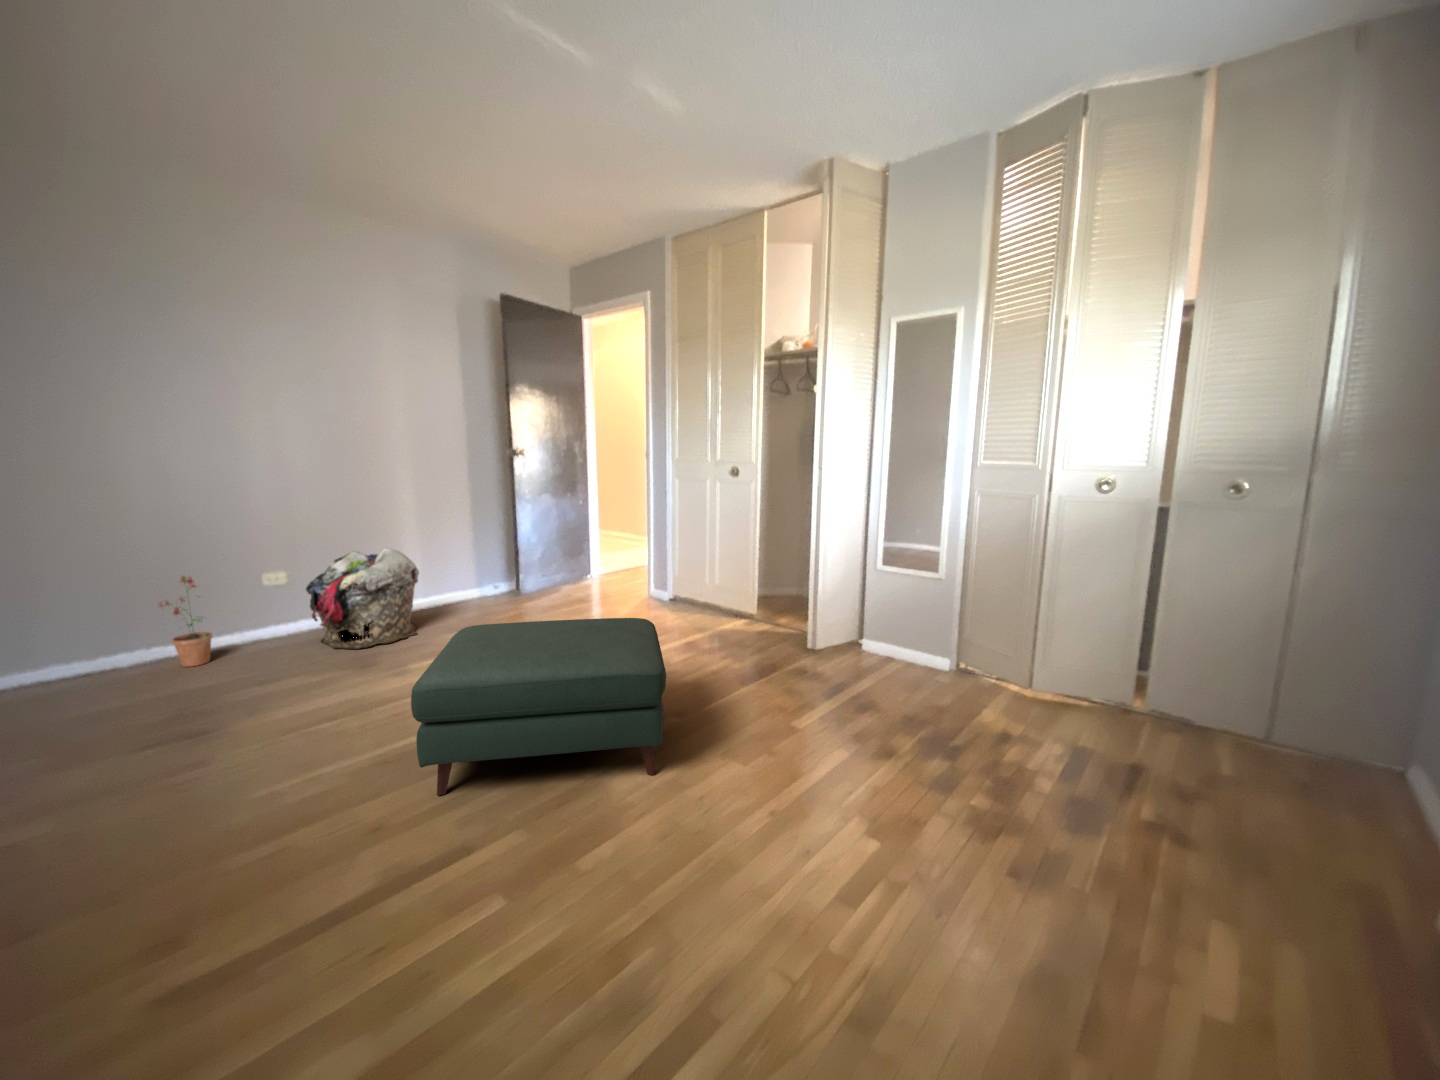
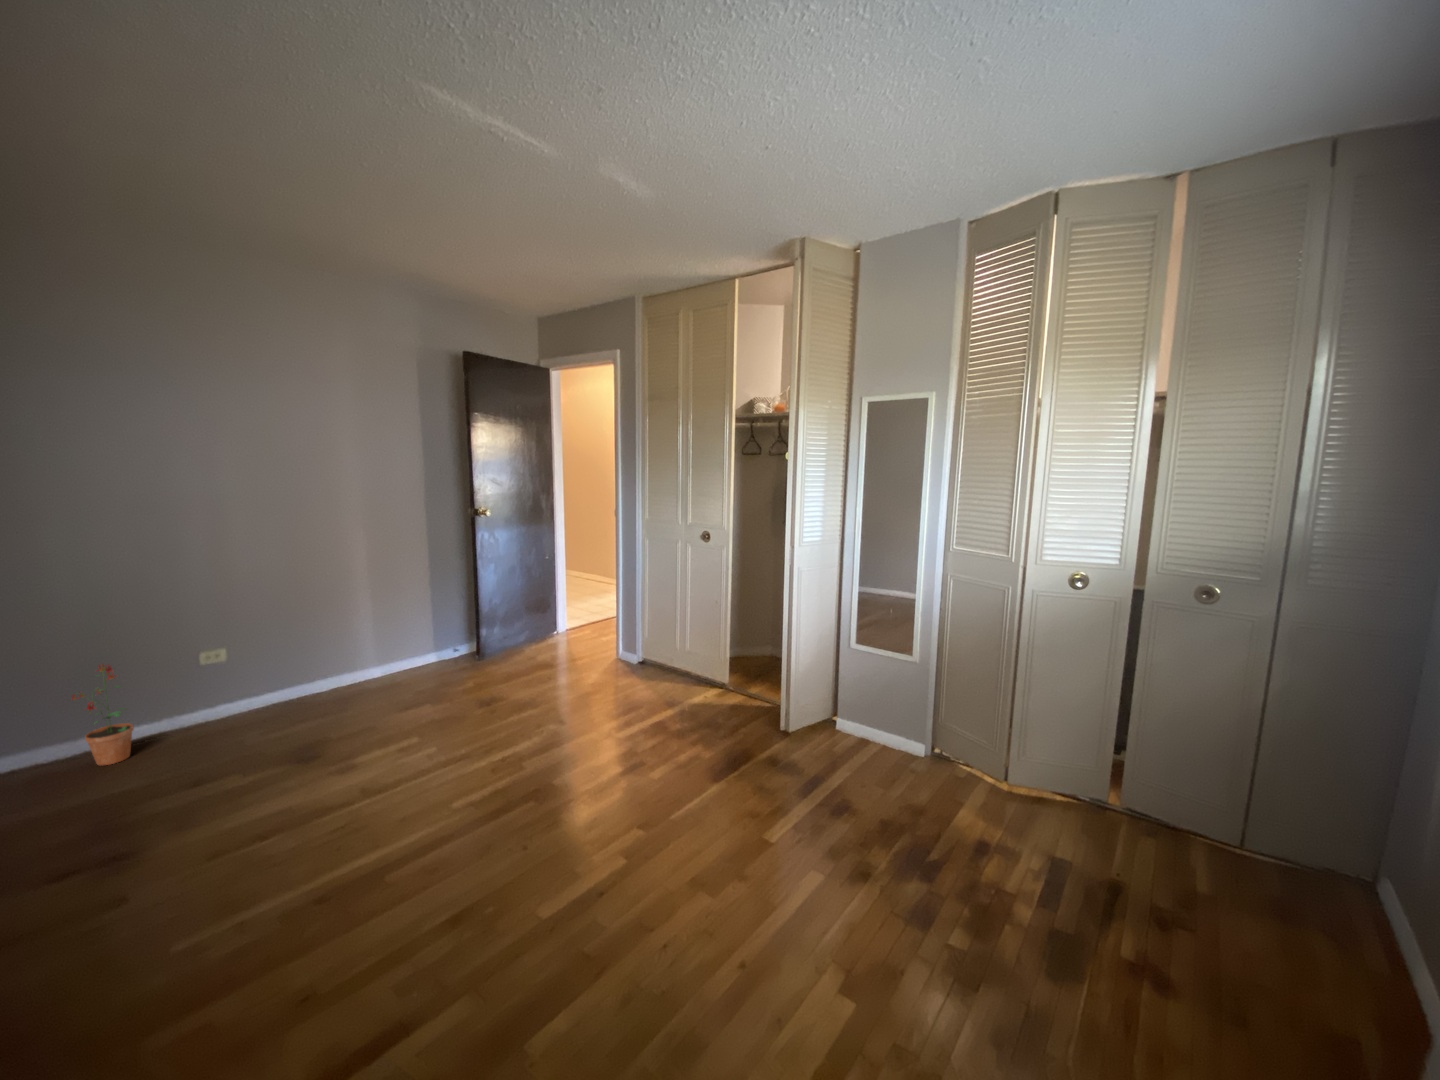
laundry basket: present [306,547,419,649] -> none [243,620,372,736]
ottoman: present [411,618,666,796] -> none [335,722,627,958]

